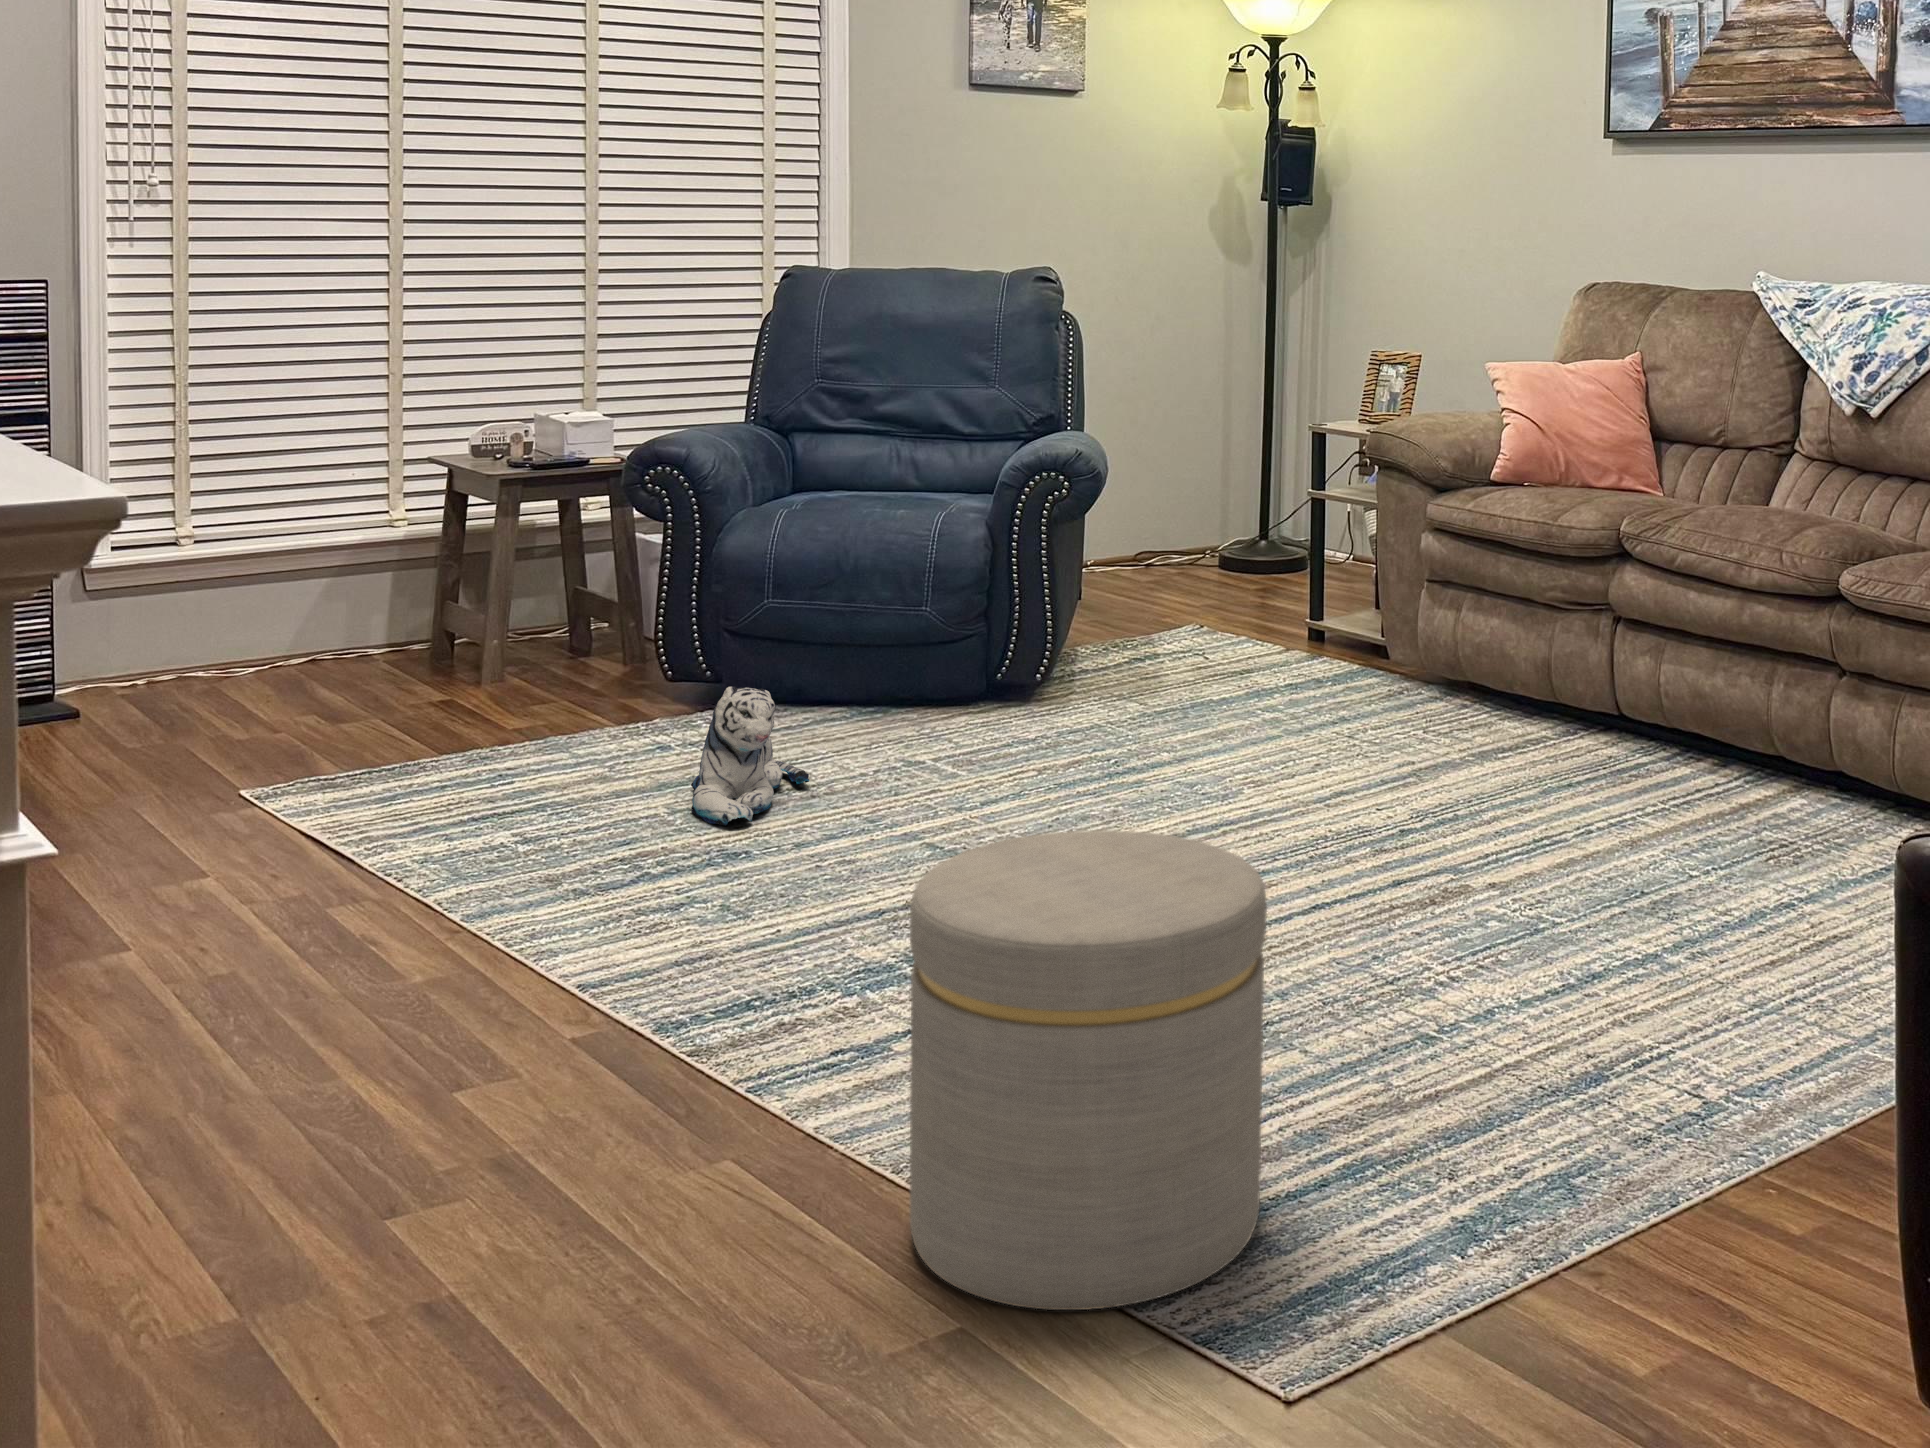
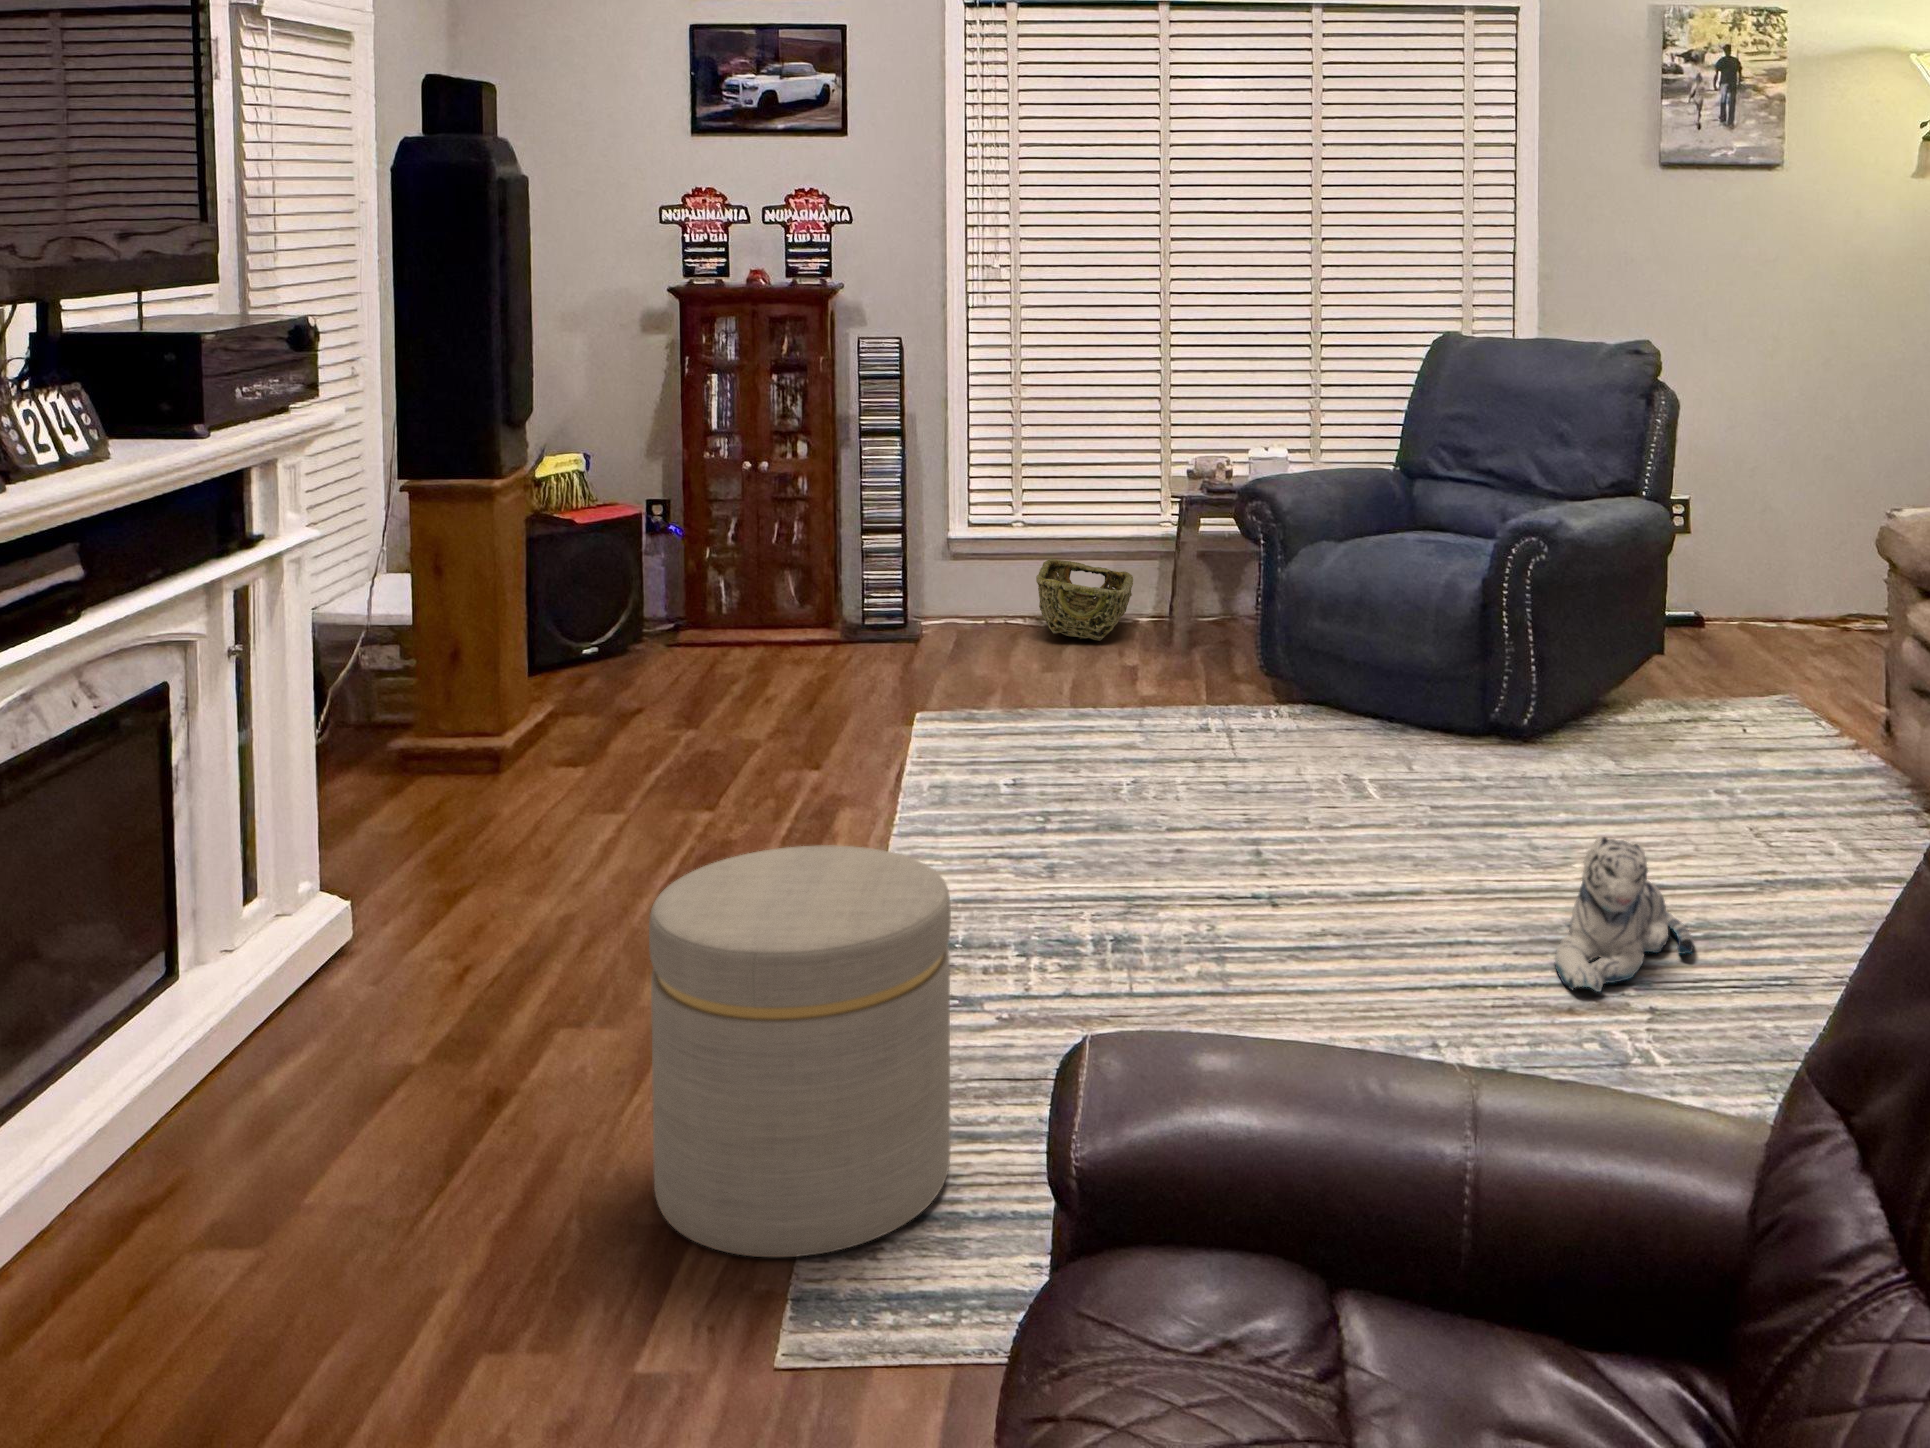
woven basket: none [250,589,420,687] -> present [1036,559,1133,641]
plush toy: present [691,687,809,825] -> present [1555,836,1694,992]

